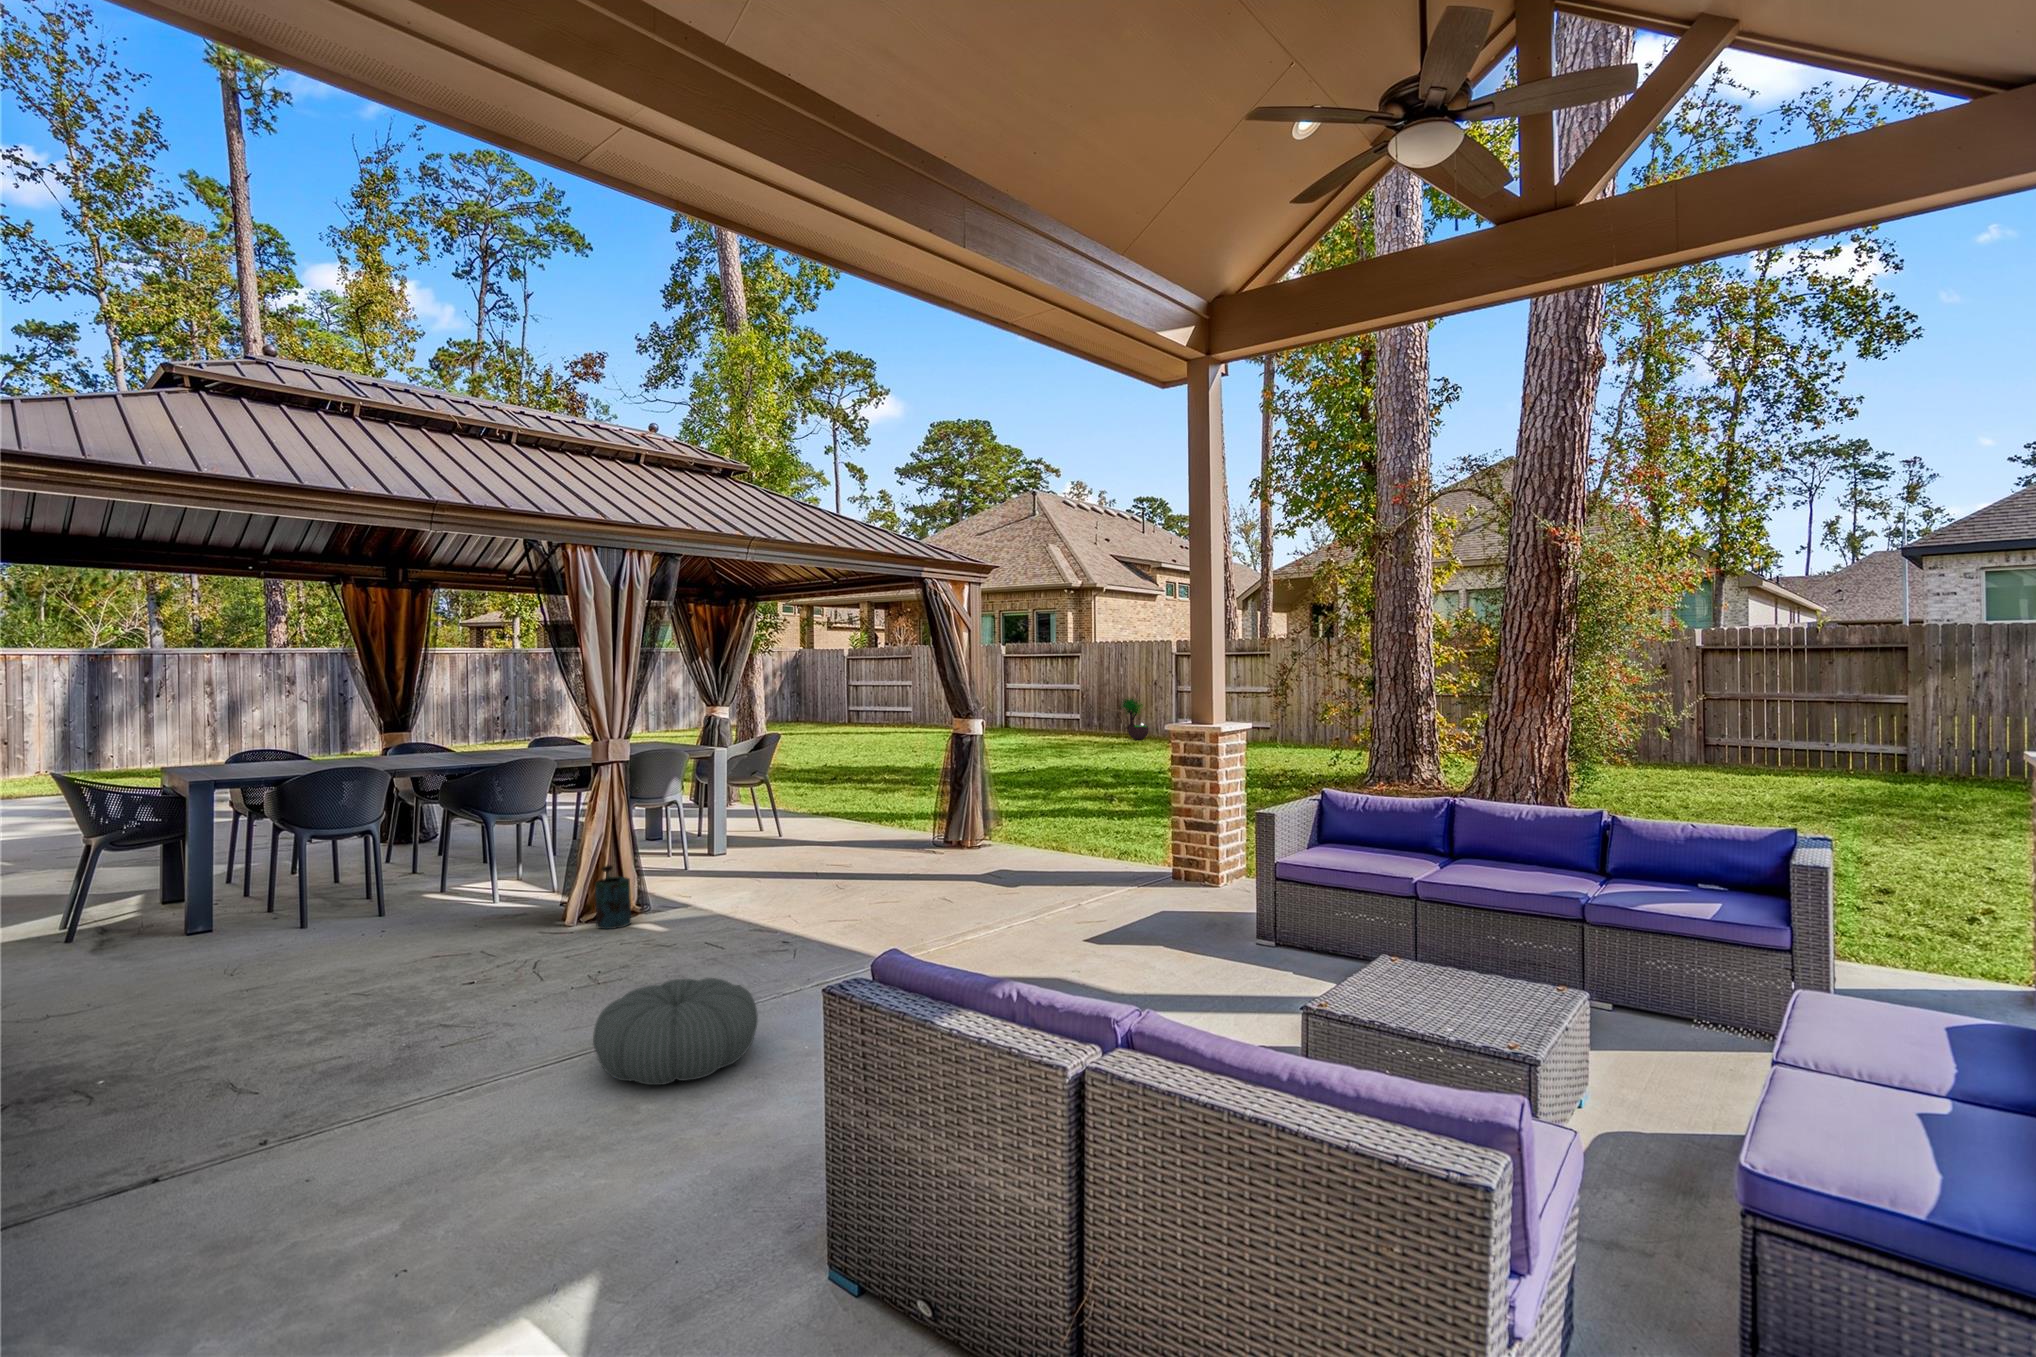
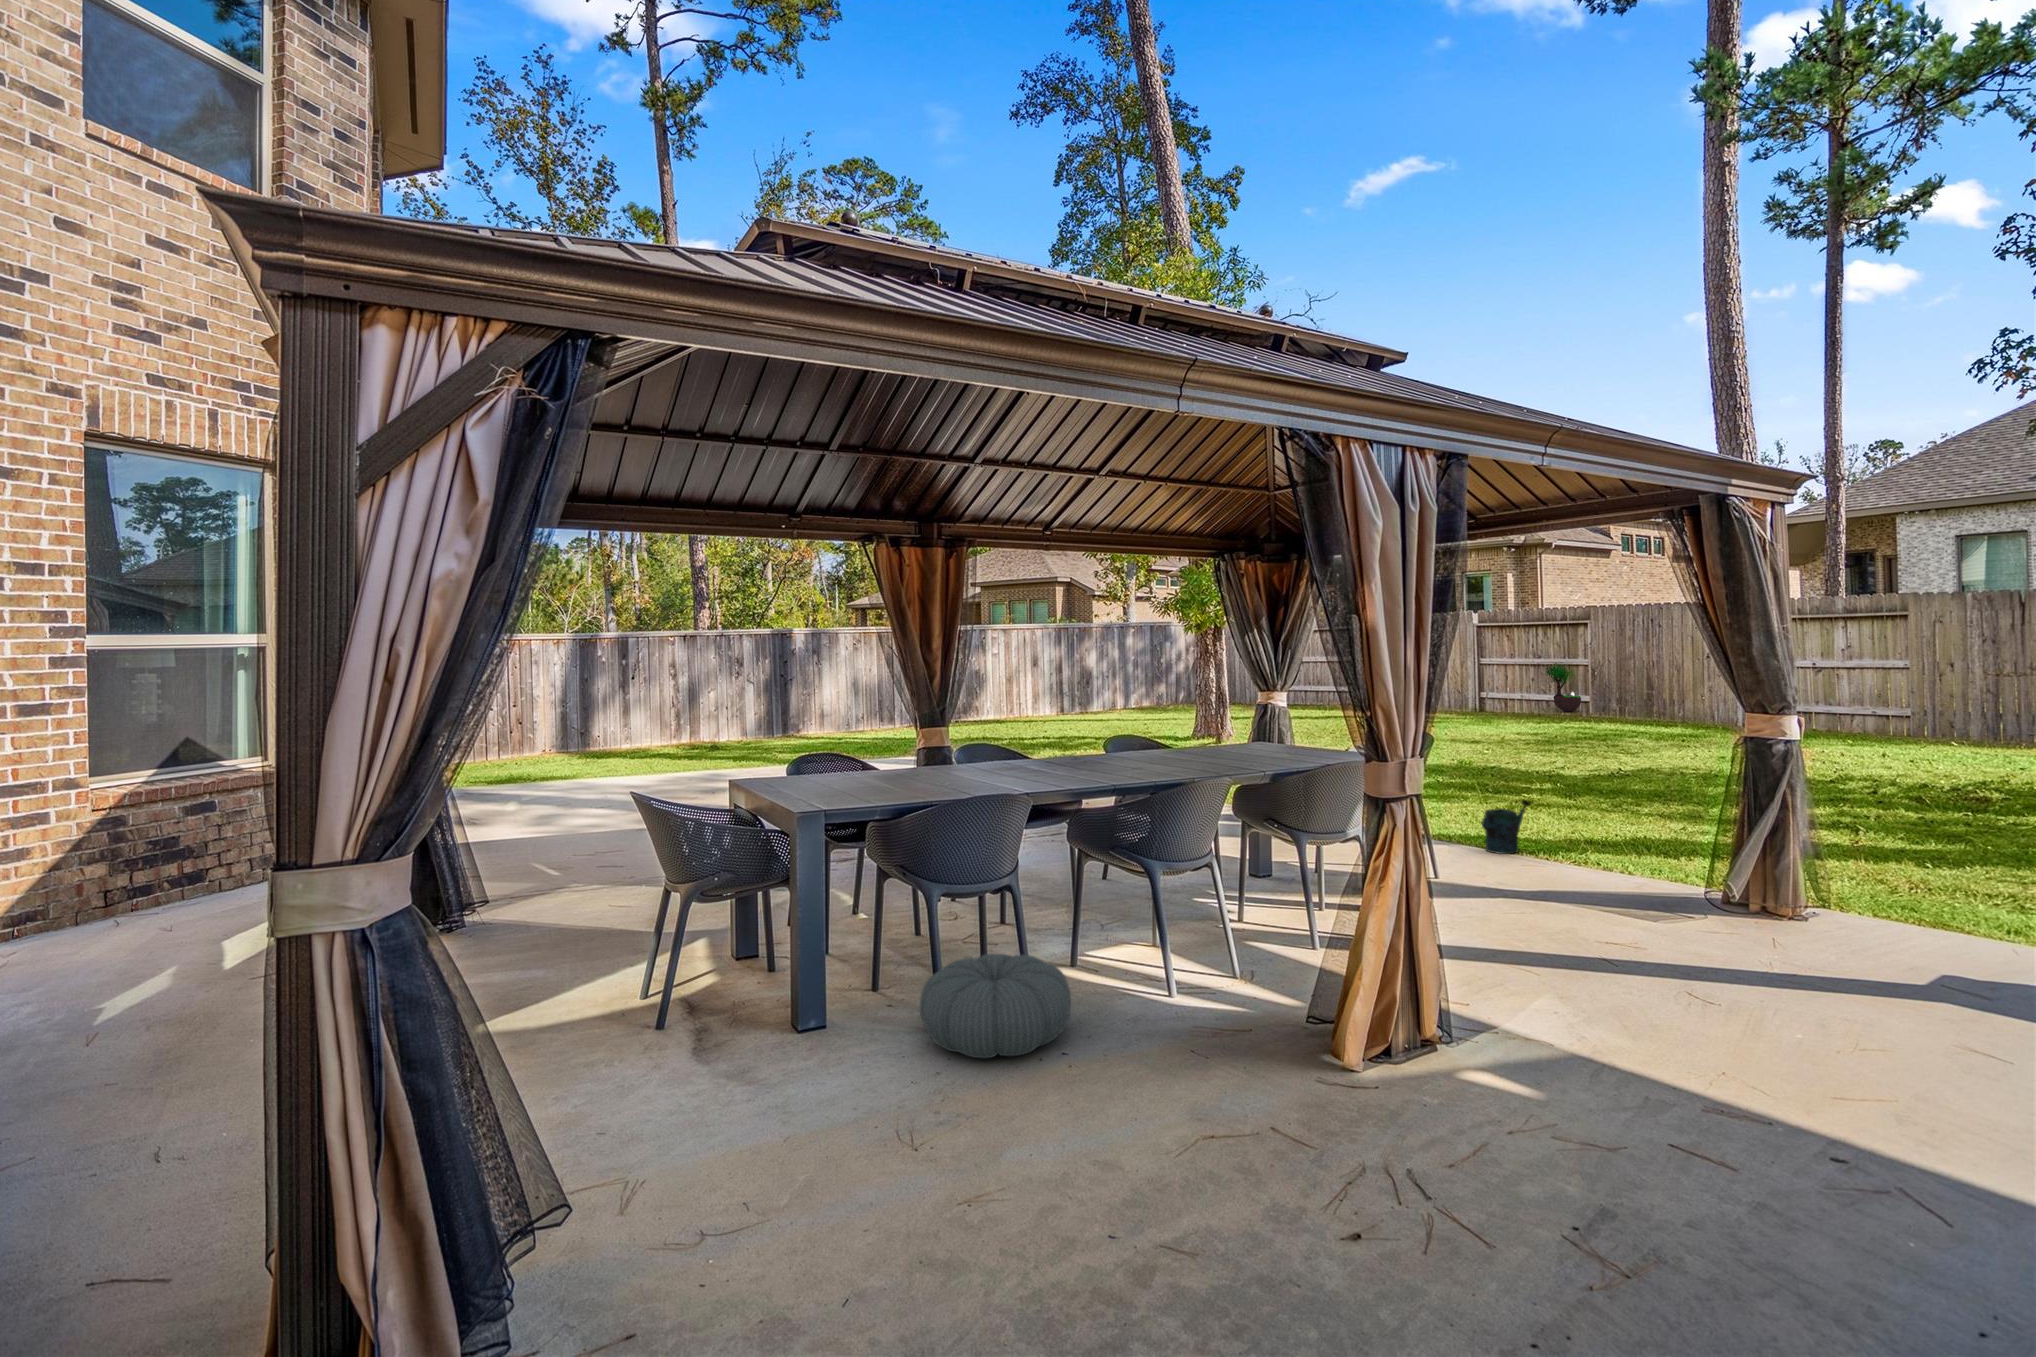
watering can: present [595,865,631,929] -> present [1482,800,1531,854]
pouf: present [593,978,758,1085] -> present [920,954,1071,1058]

